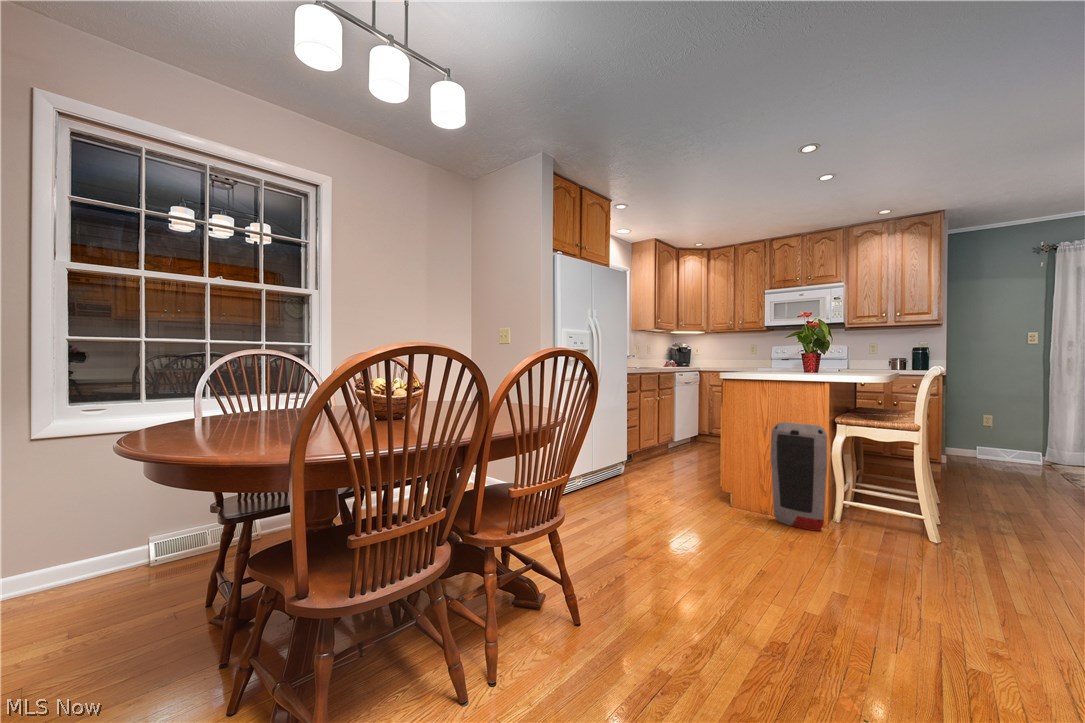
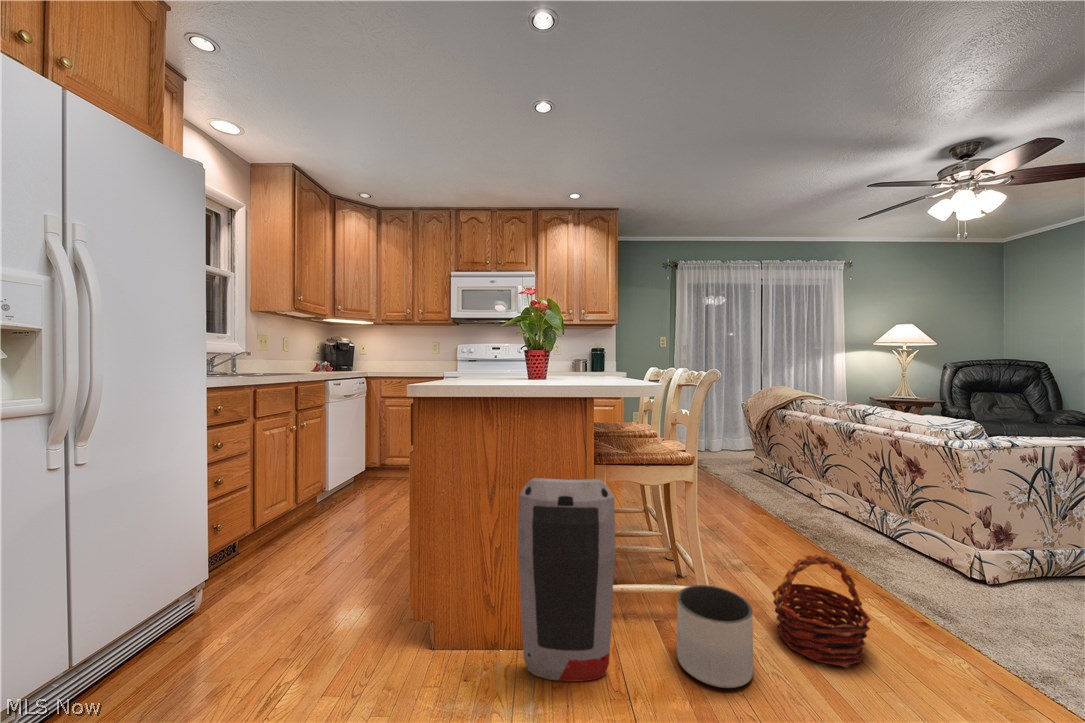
basket: none [965,499,1053,572] -> present [772,554,871,667]
planter: none [874,501,928,553] -> present [677,585,754,688]

